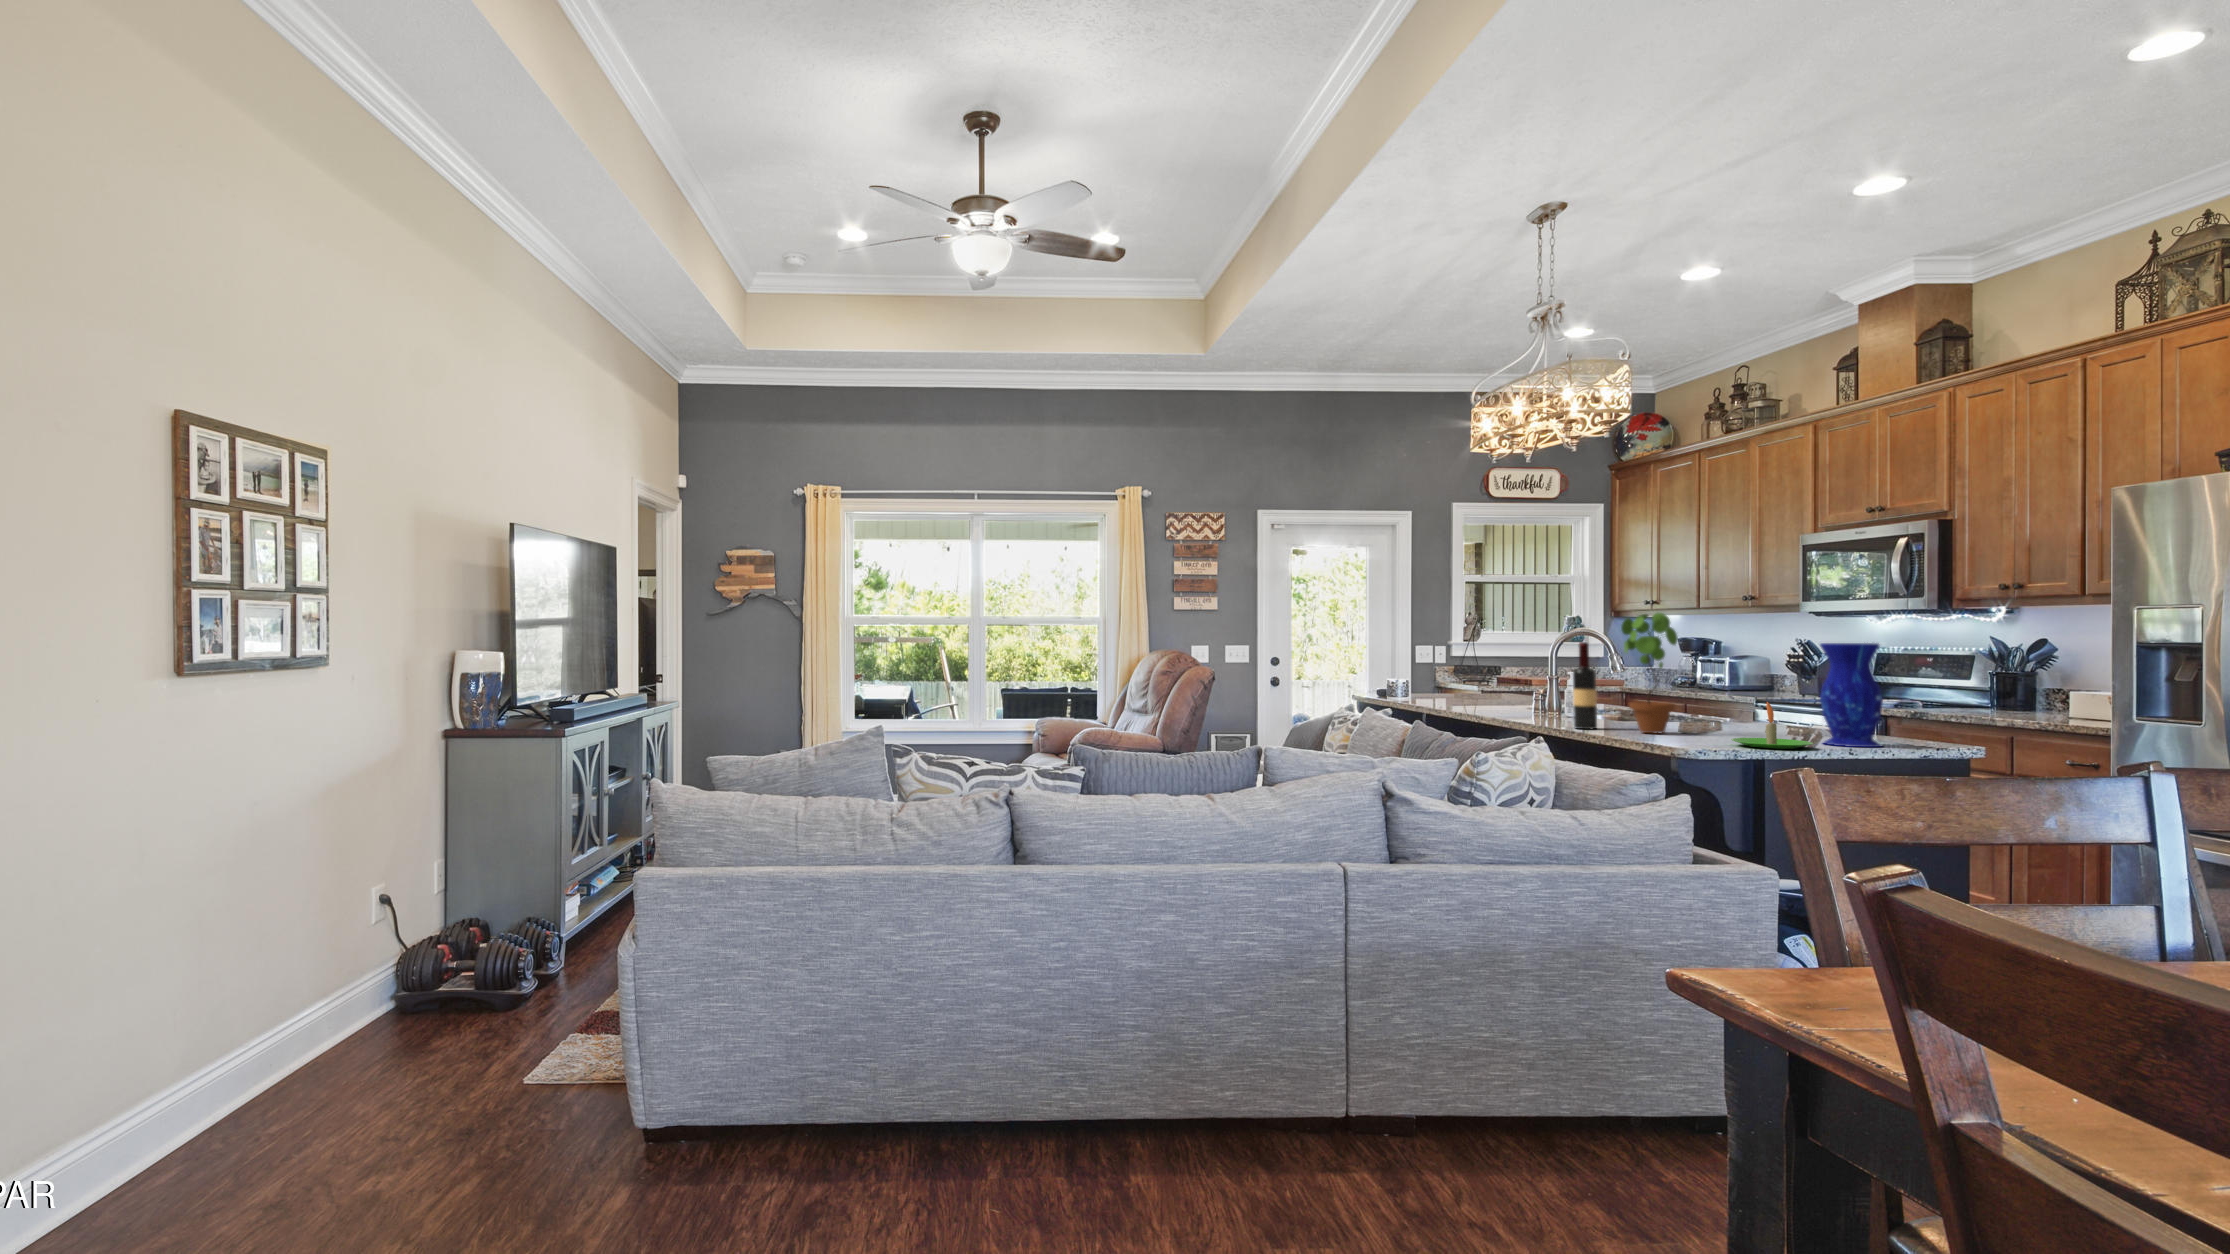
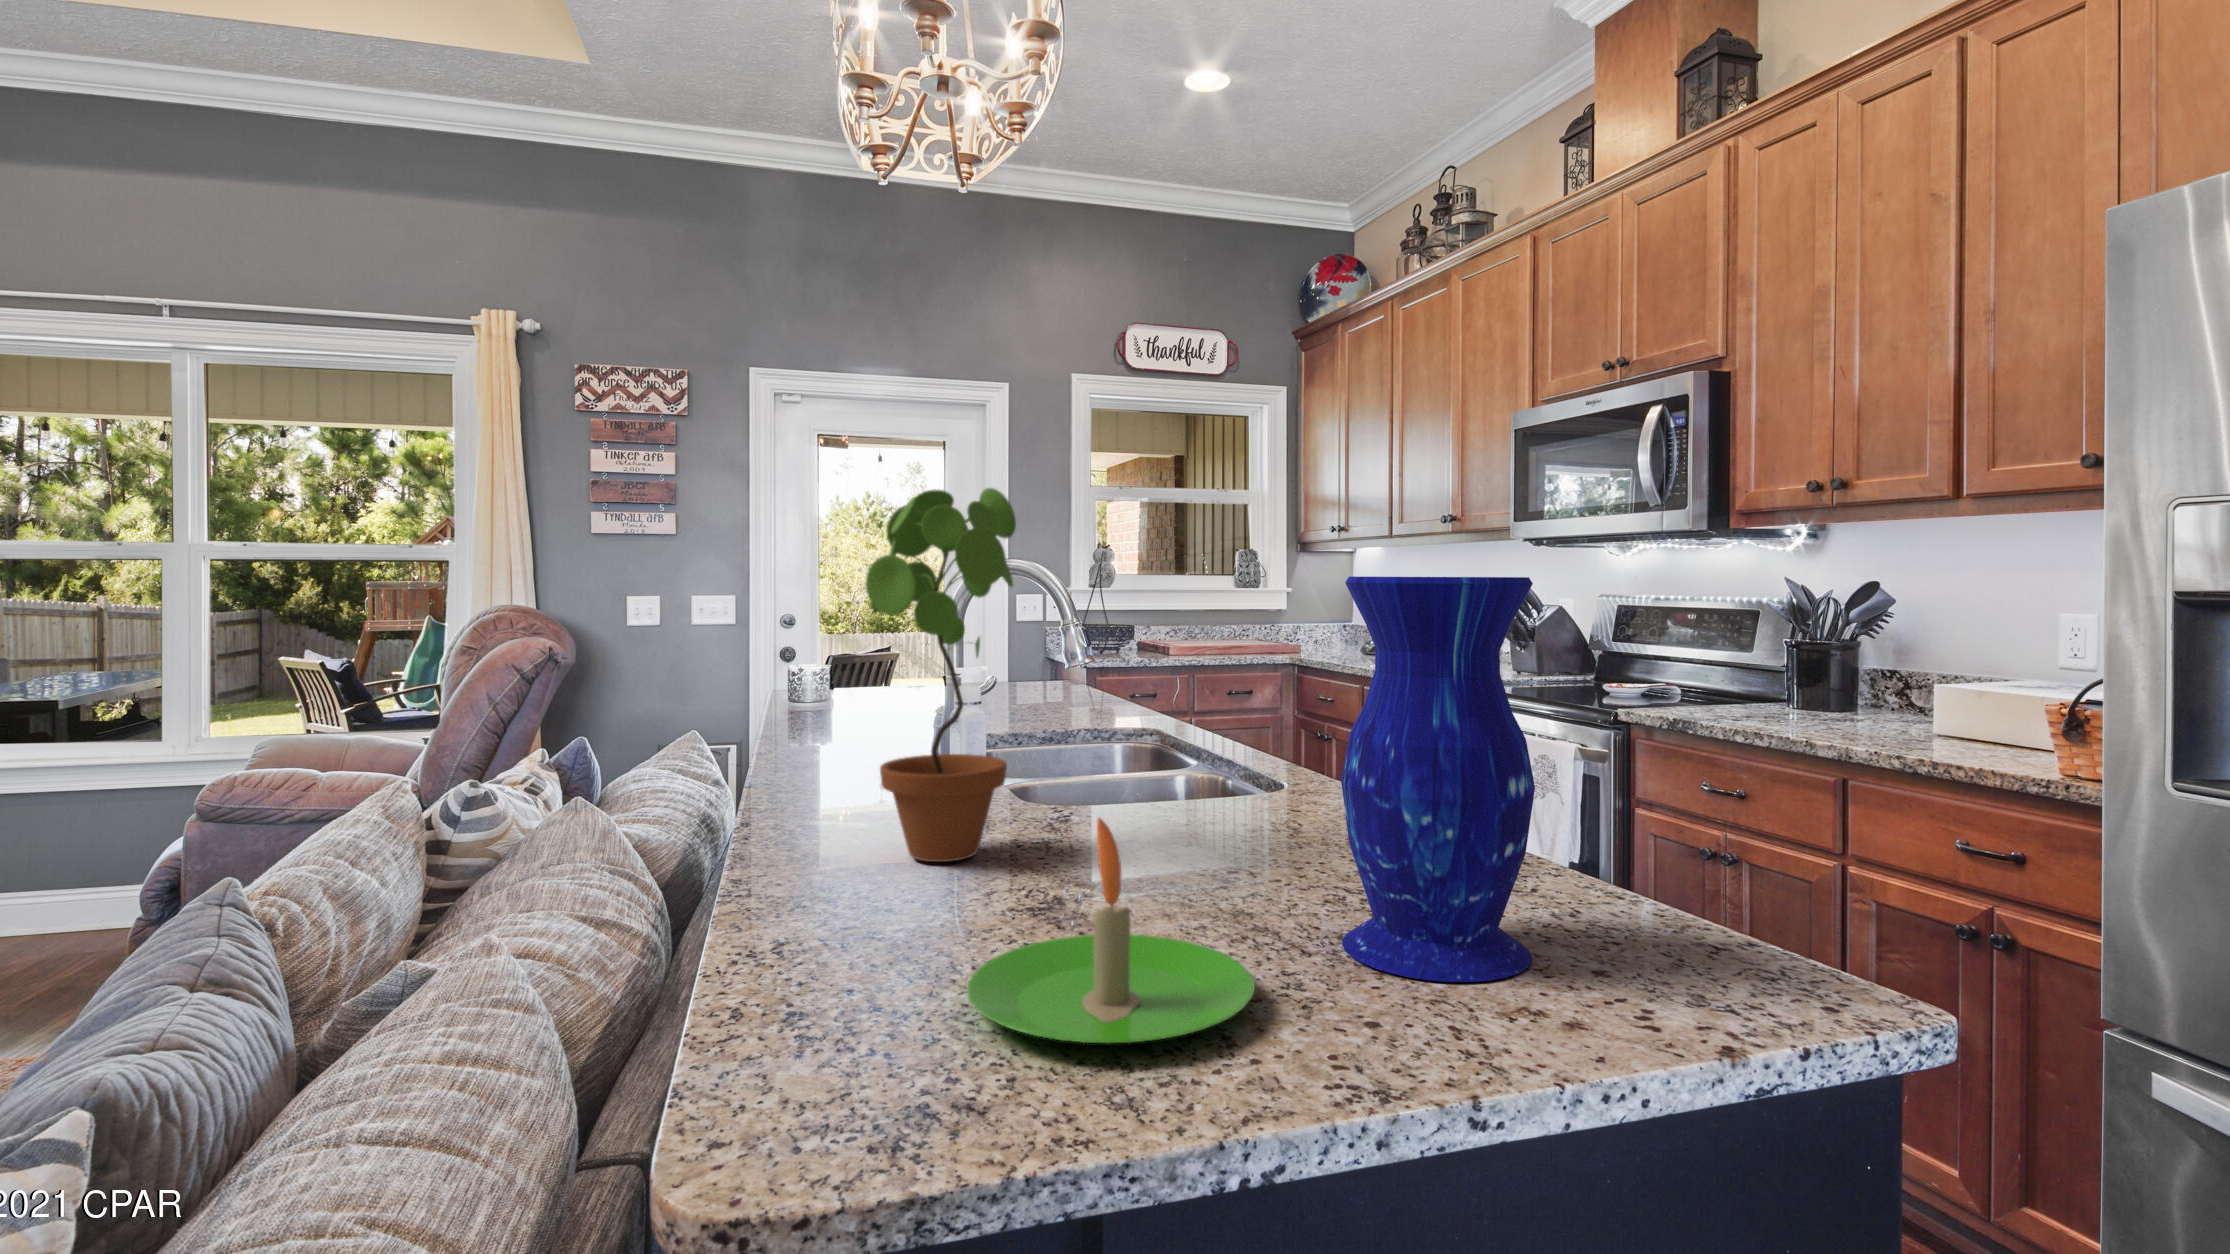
wine bottle: present [1573,642,1597,729] -> none [794,578,858,833]

